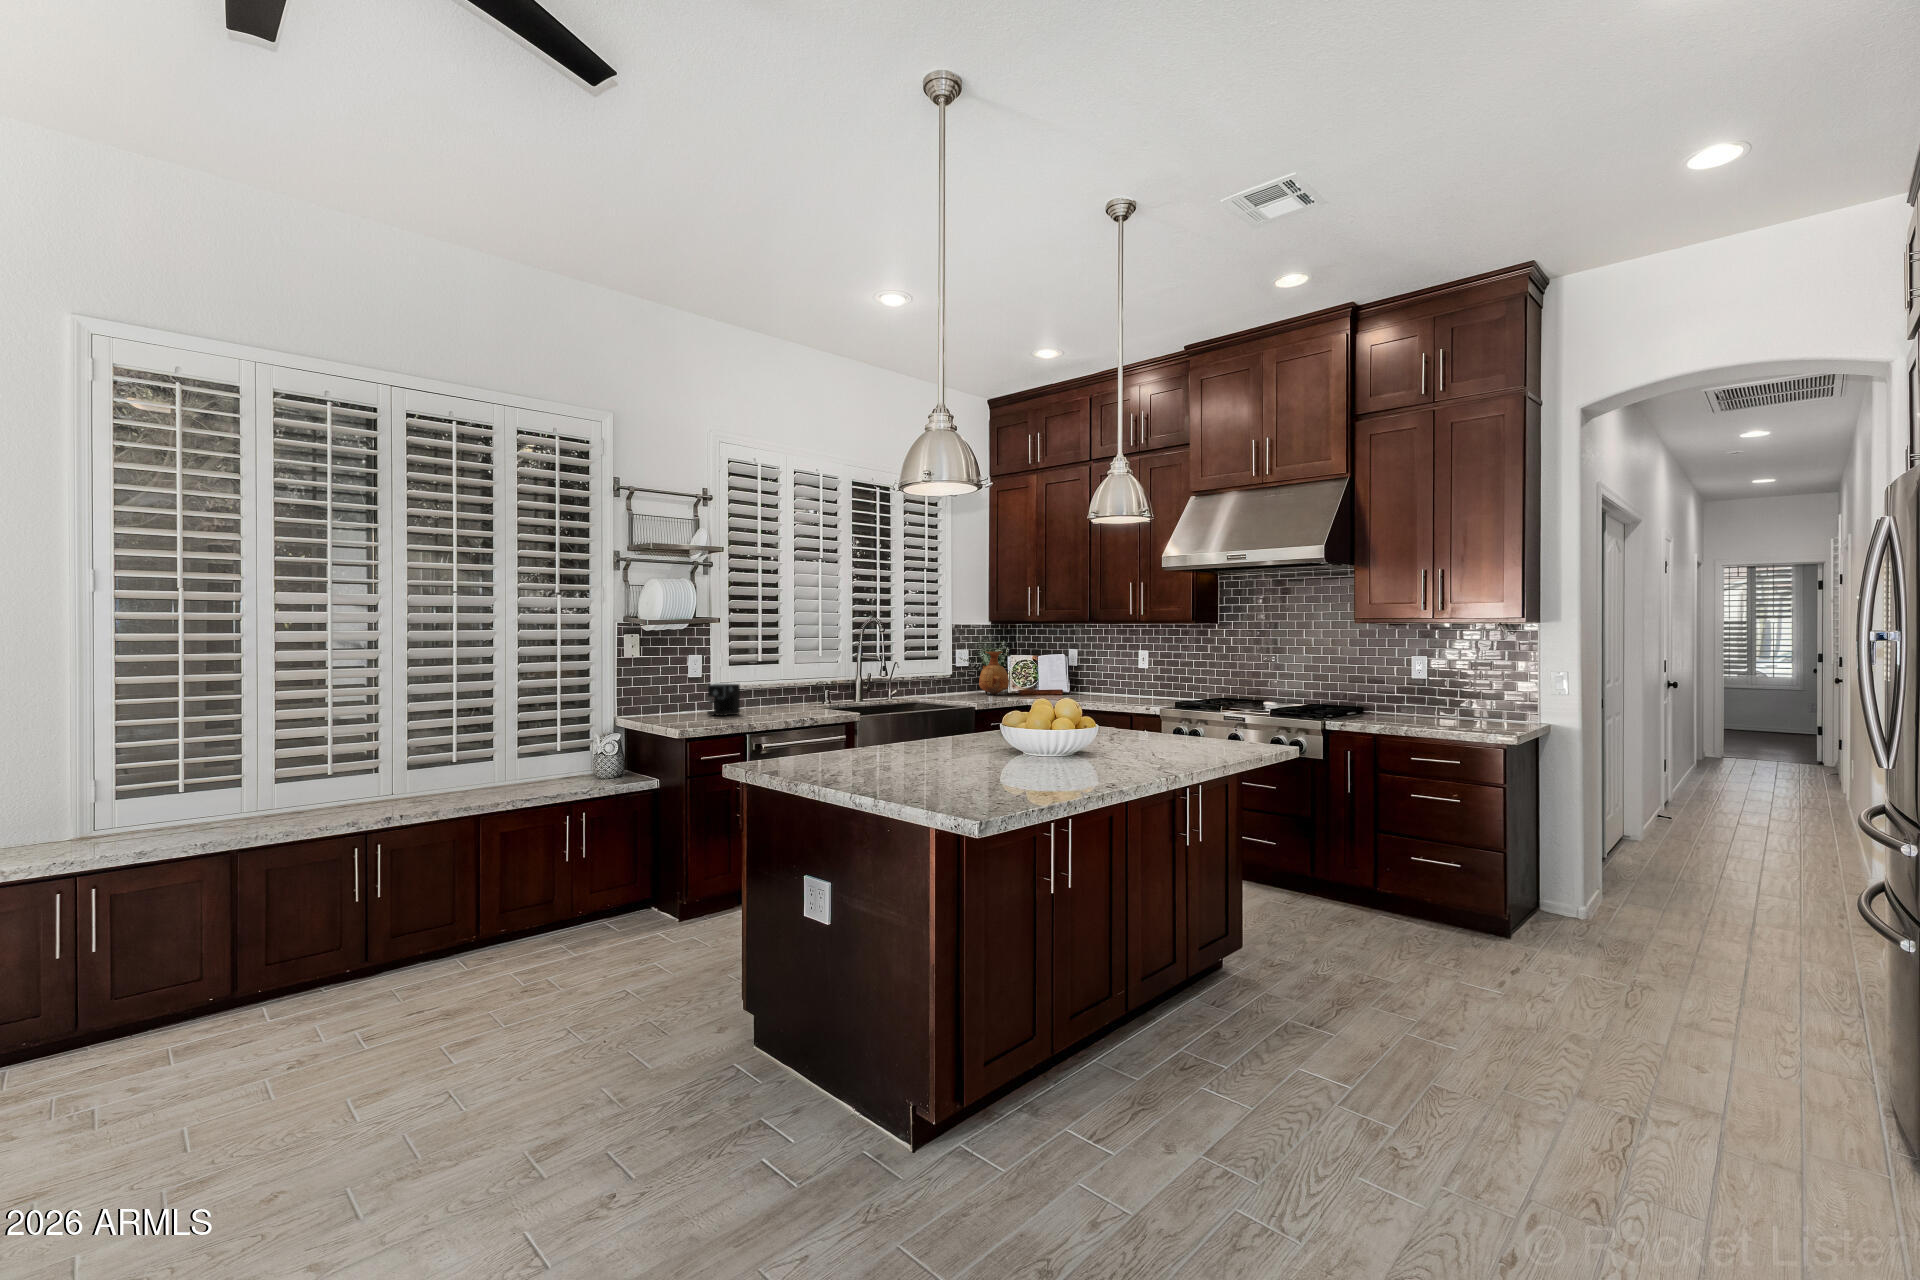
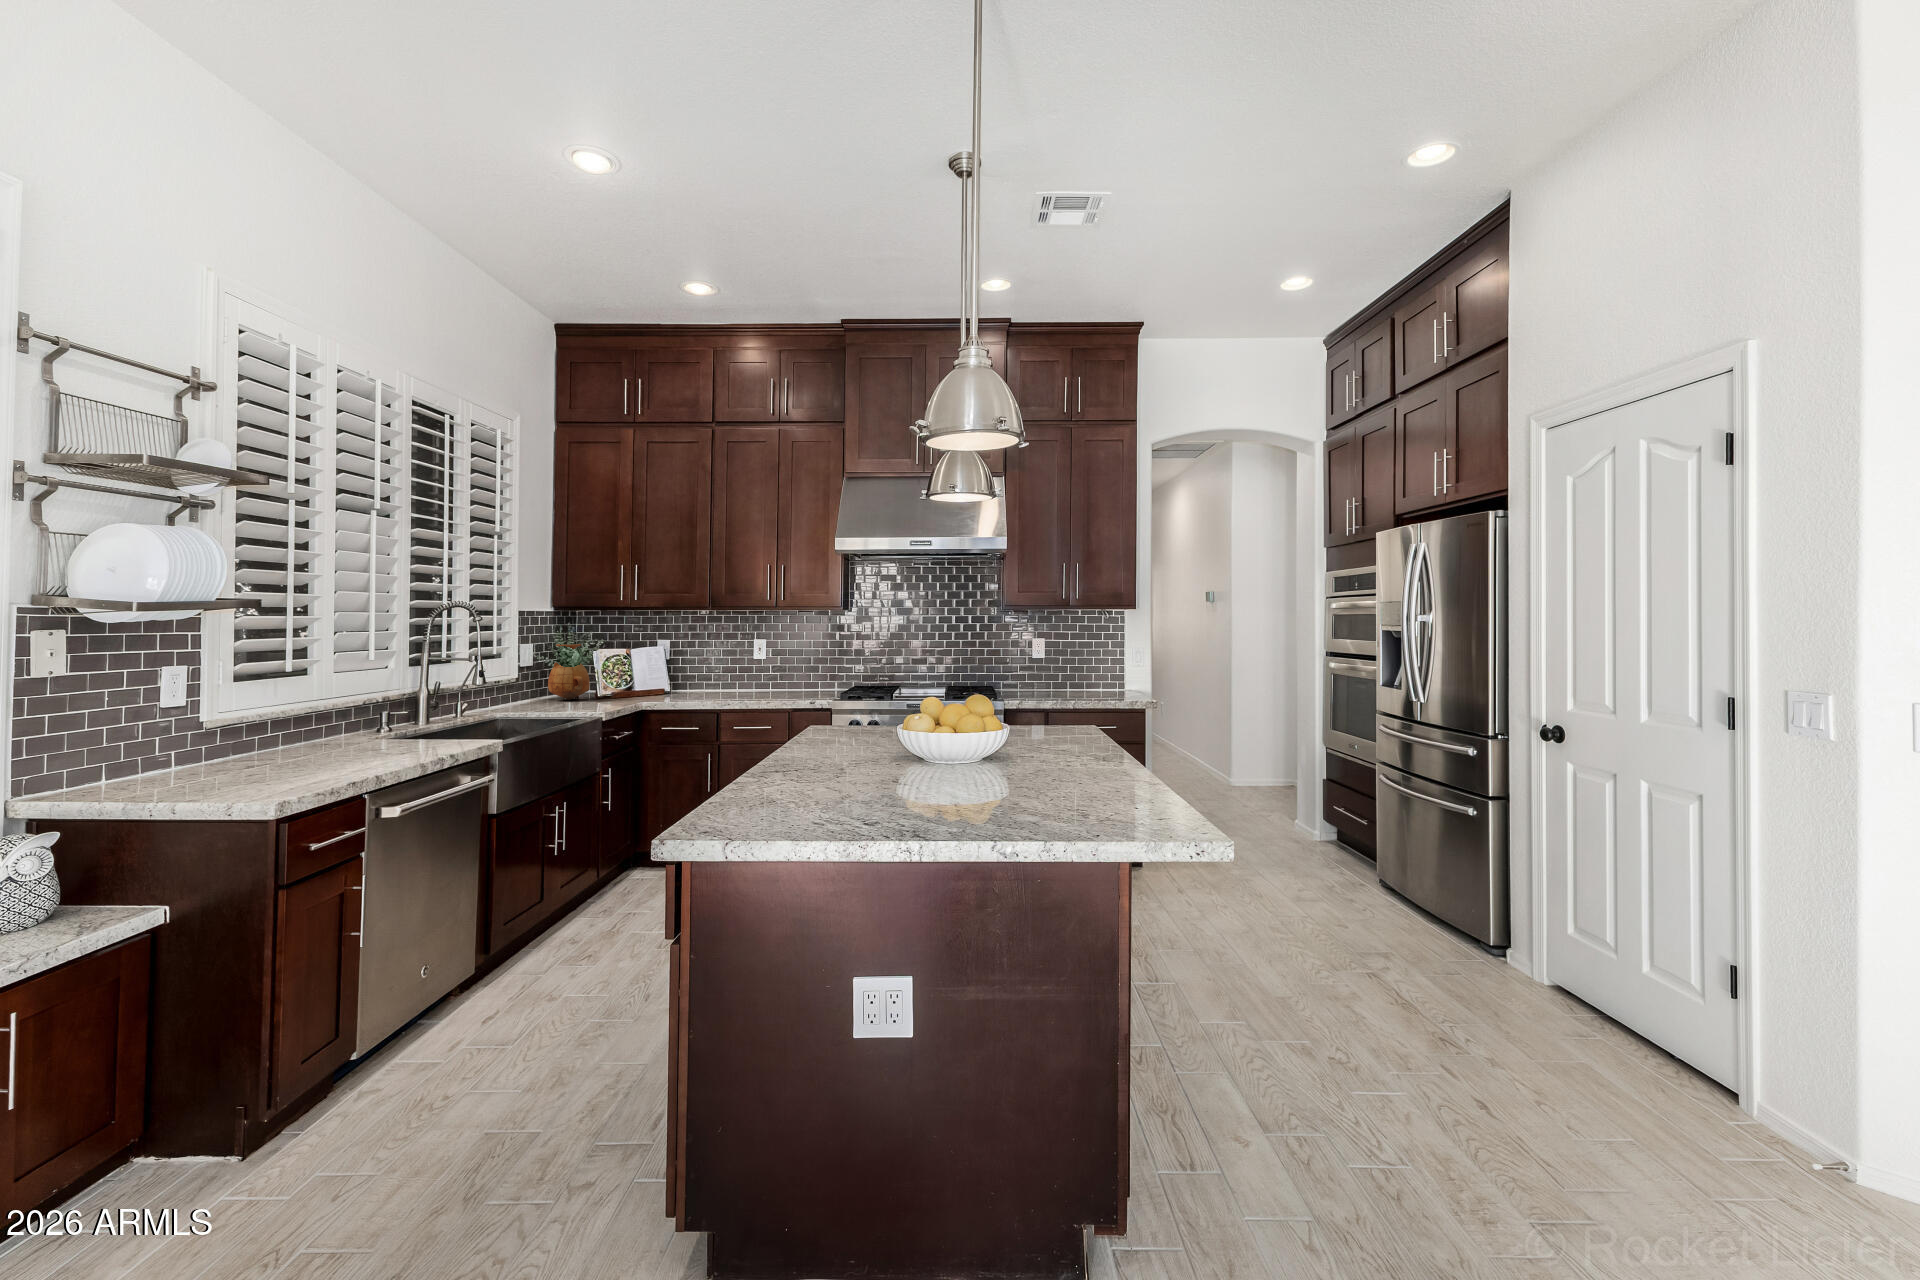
coffee maker: present [707,684,740,716] -> none [219,713,347,772]

